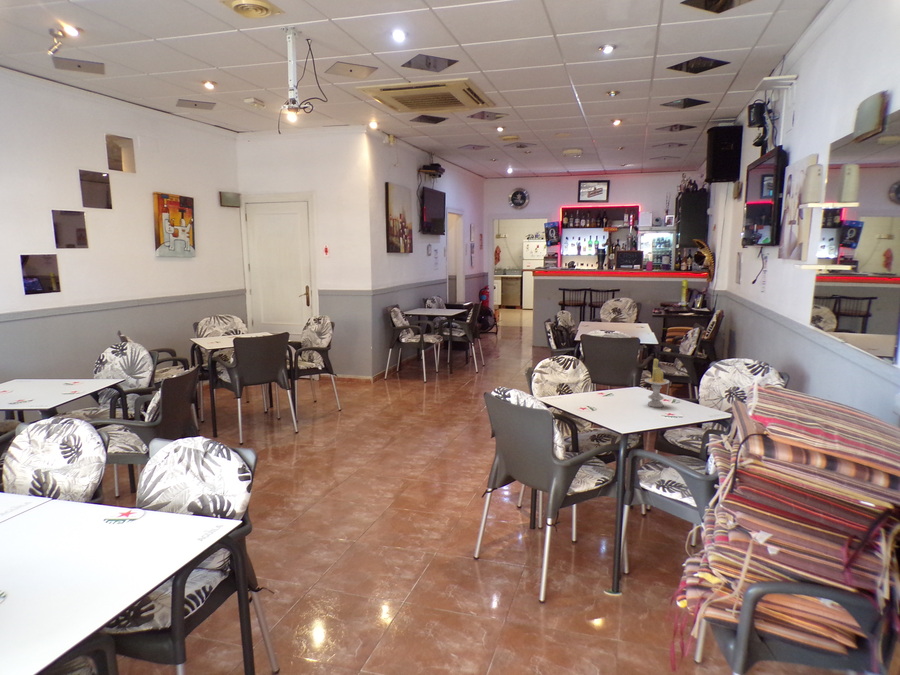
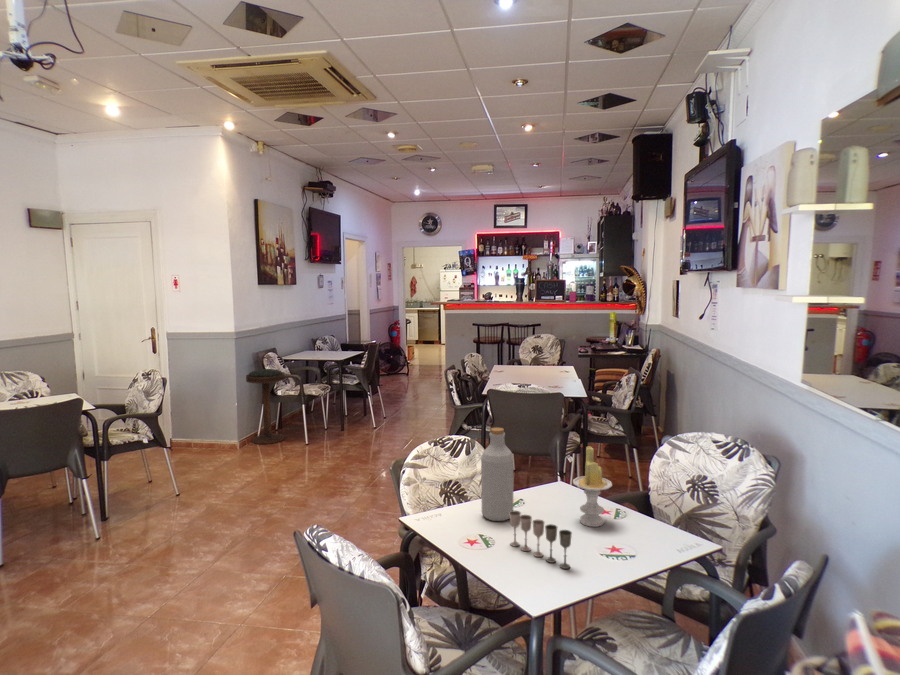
bar stool: none [380,321,409,379] -> present [246,369,285,444]
bottle: none [586,346,607,402] -> present [481,428,513,521]
wine glass: none [605,392,643,421] -> present [509,511,572,569]

